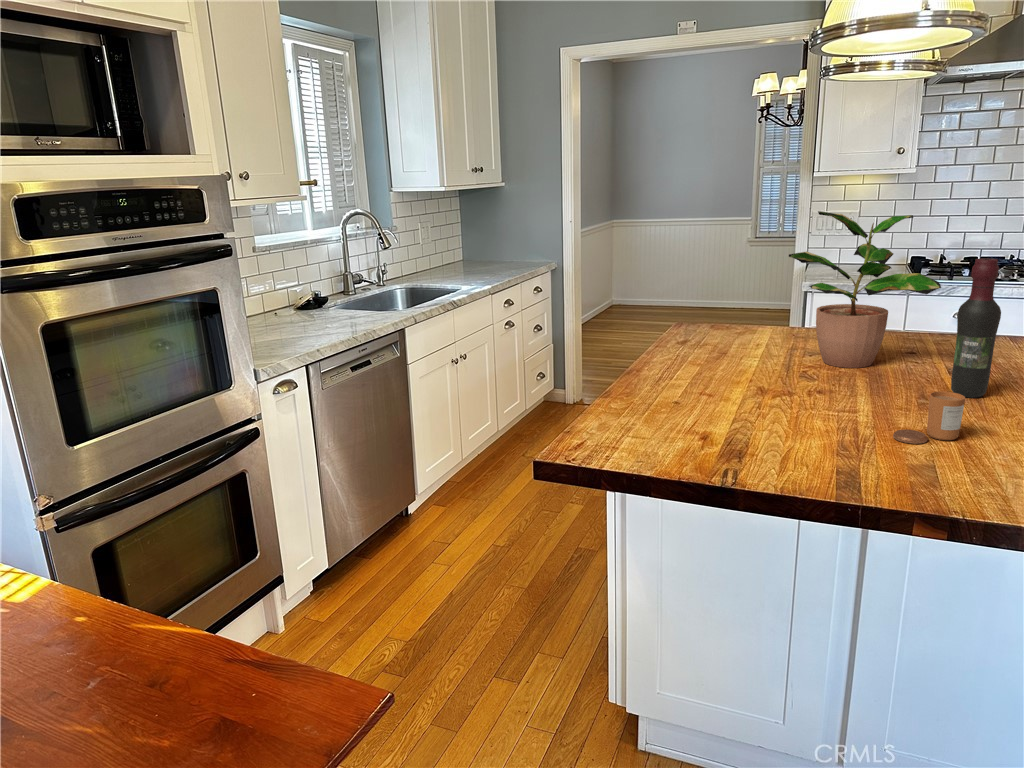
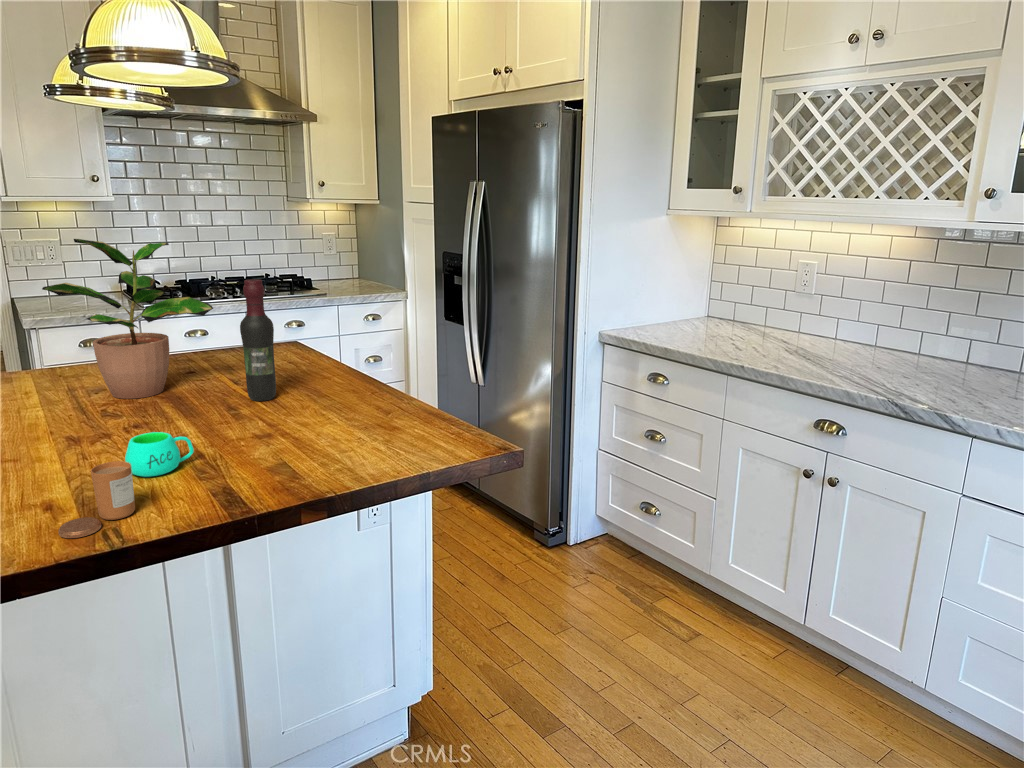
candle: present [893,392,965,444] -> present [58,461,135,538]
mug: none [780,398,847,440] -> present [125,432,194,477]

